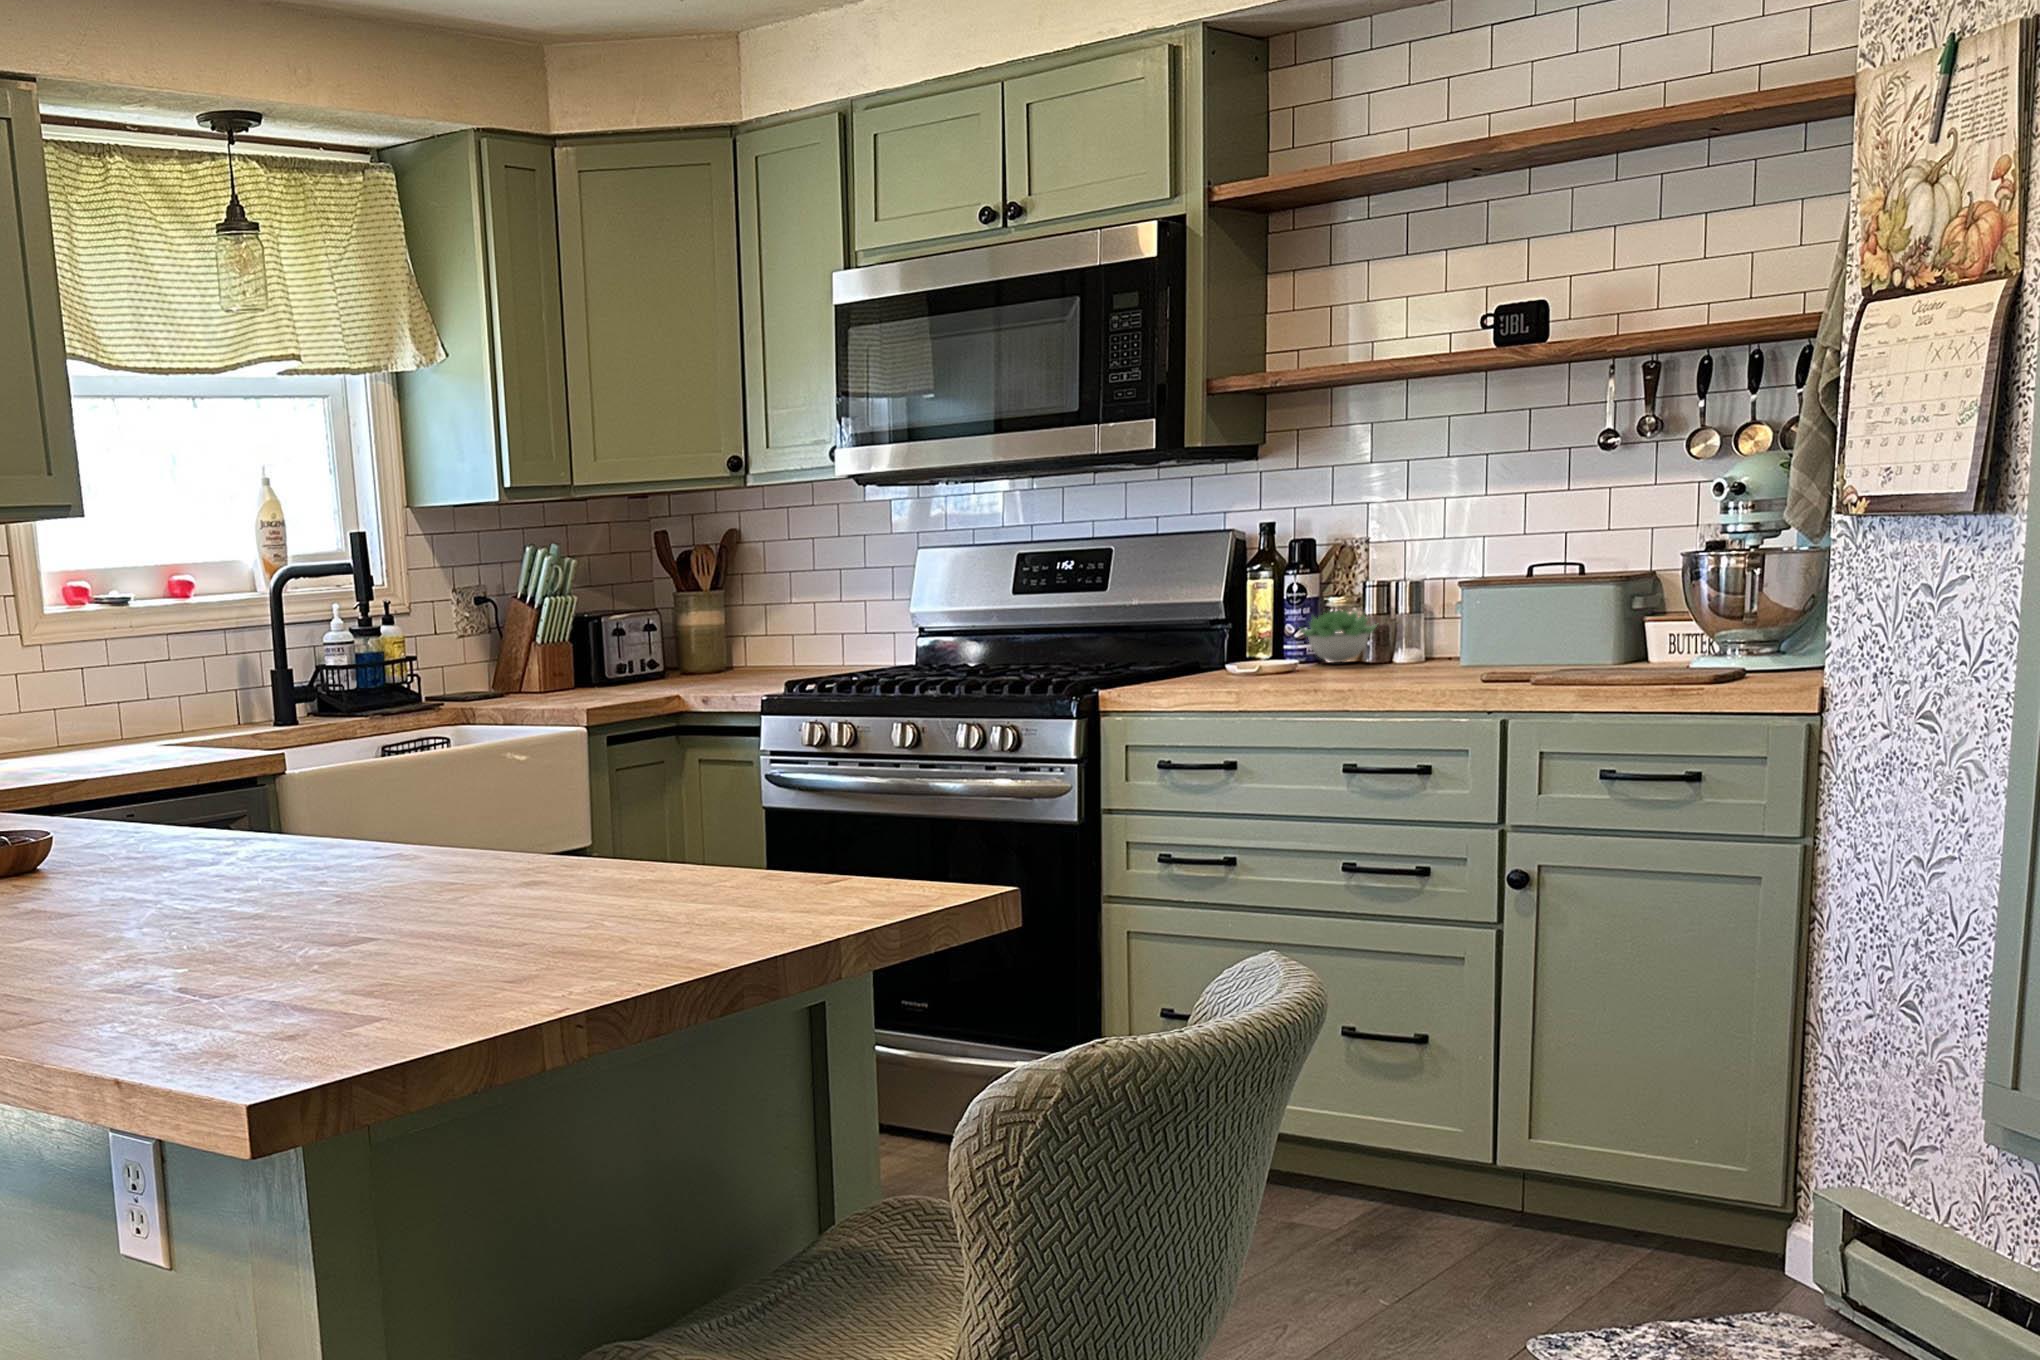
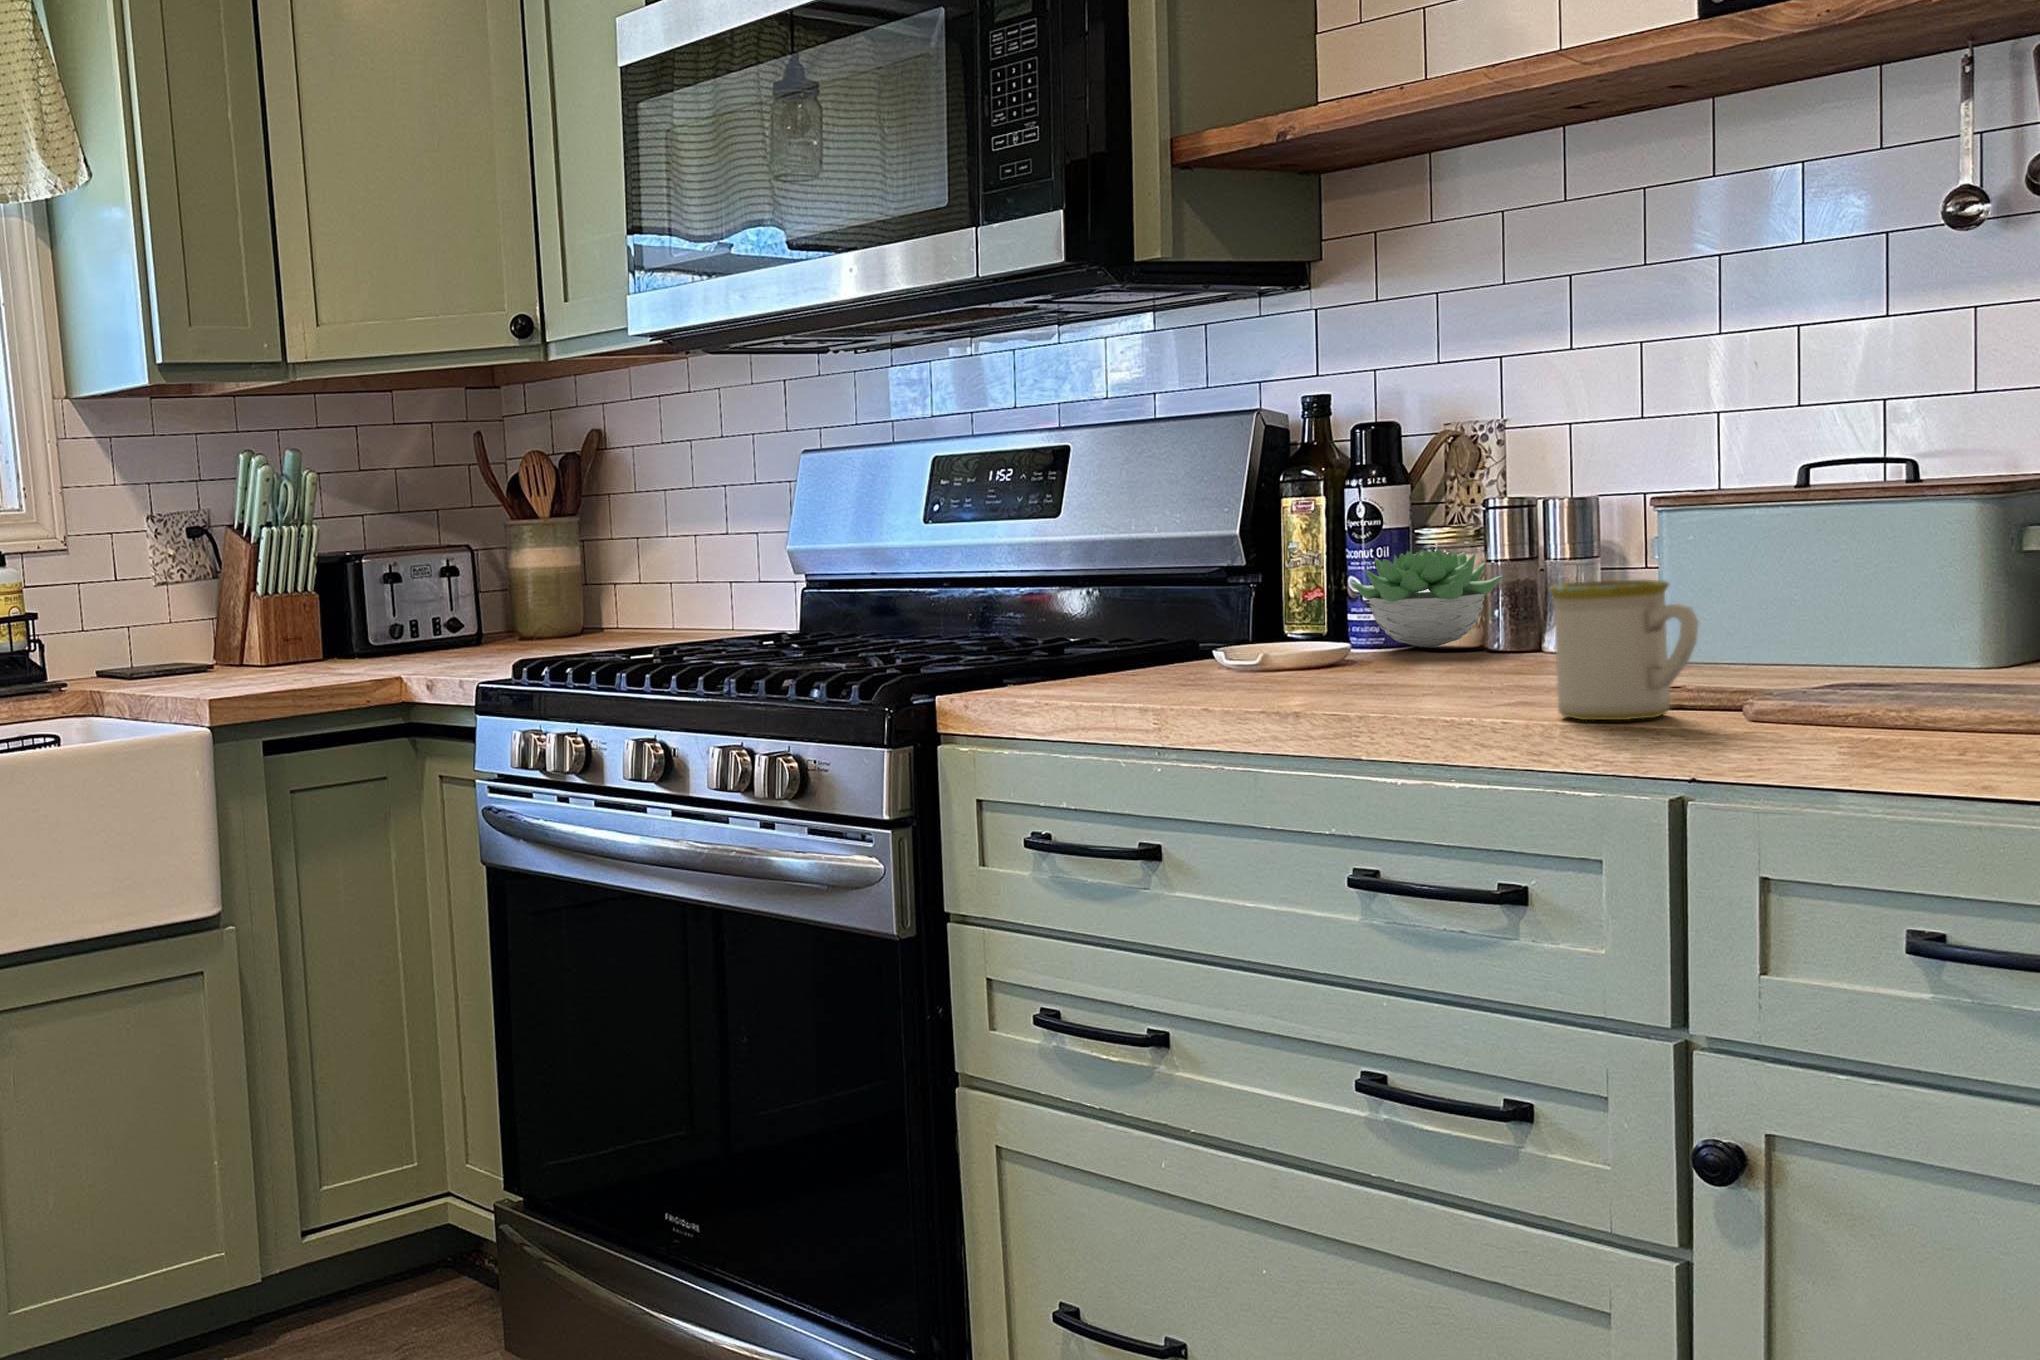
mug: none [1441,623,1511,688] -> present [1549,579,1699,720]

